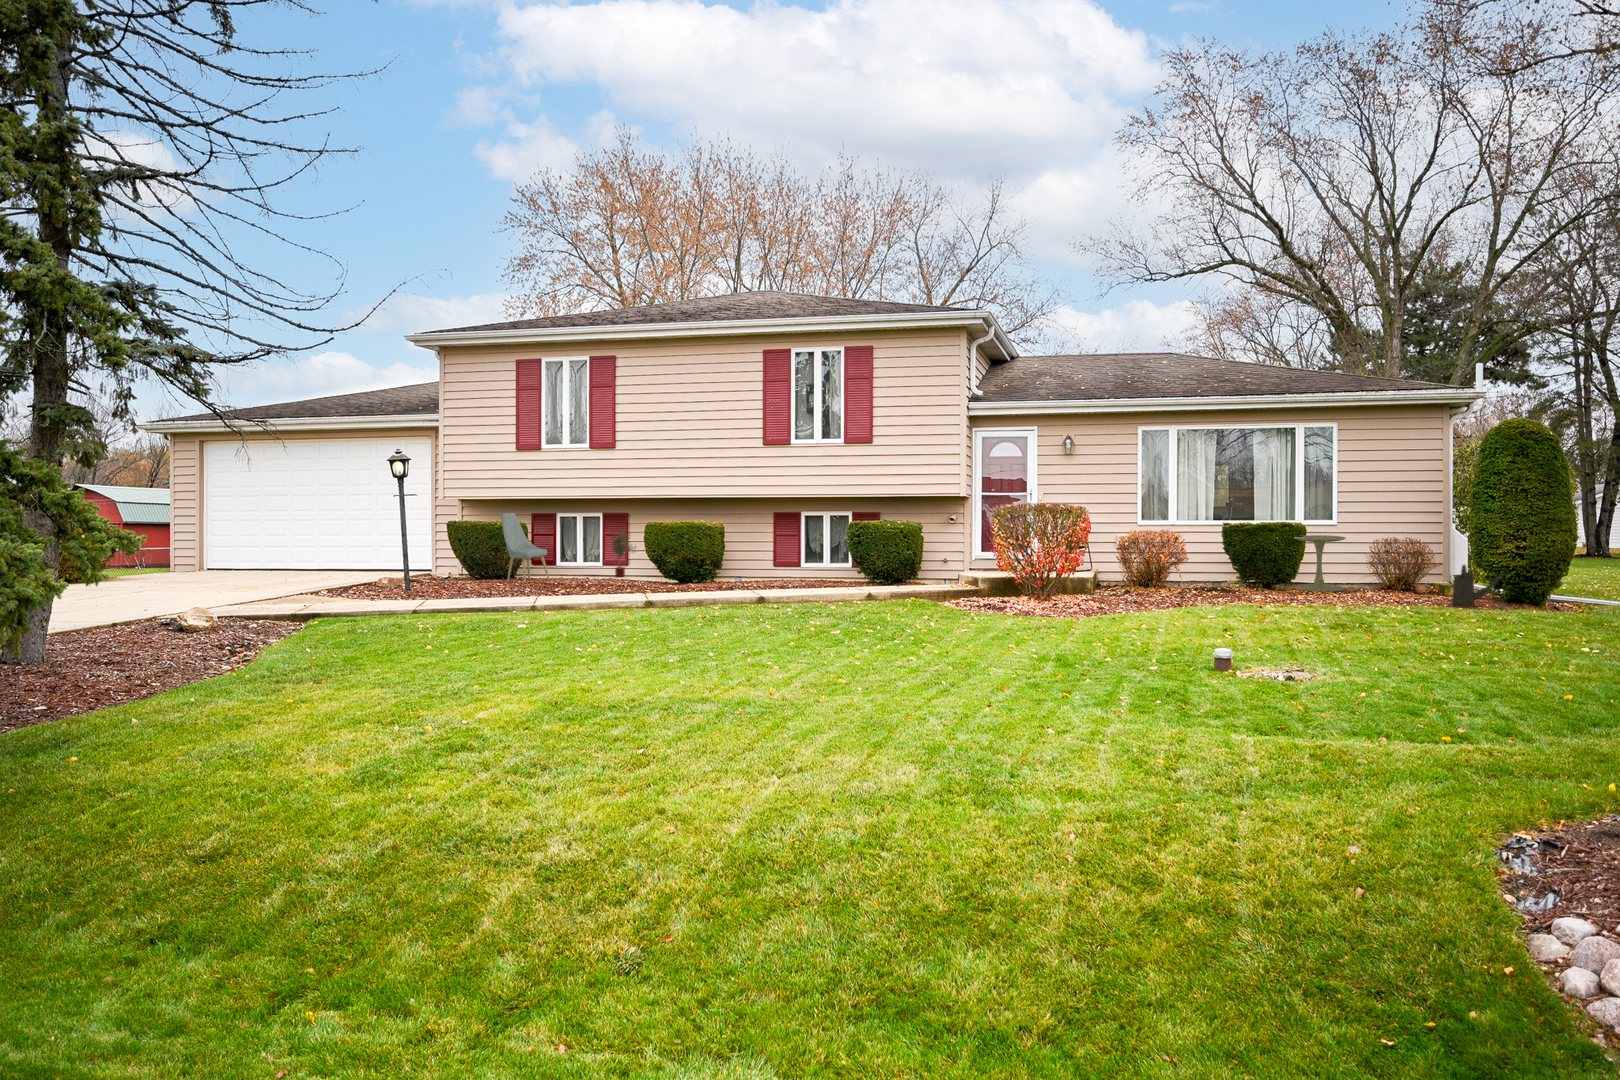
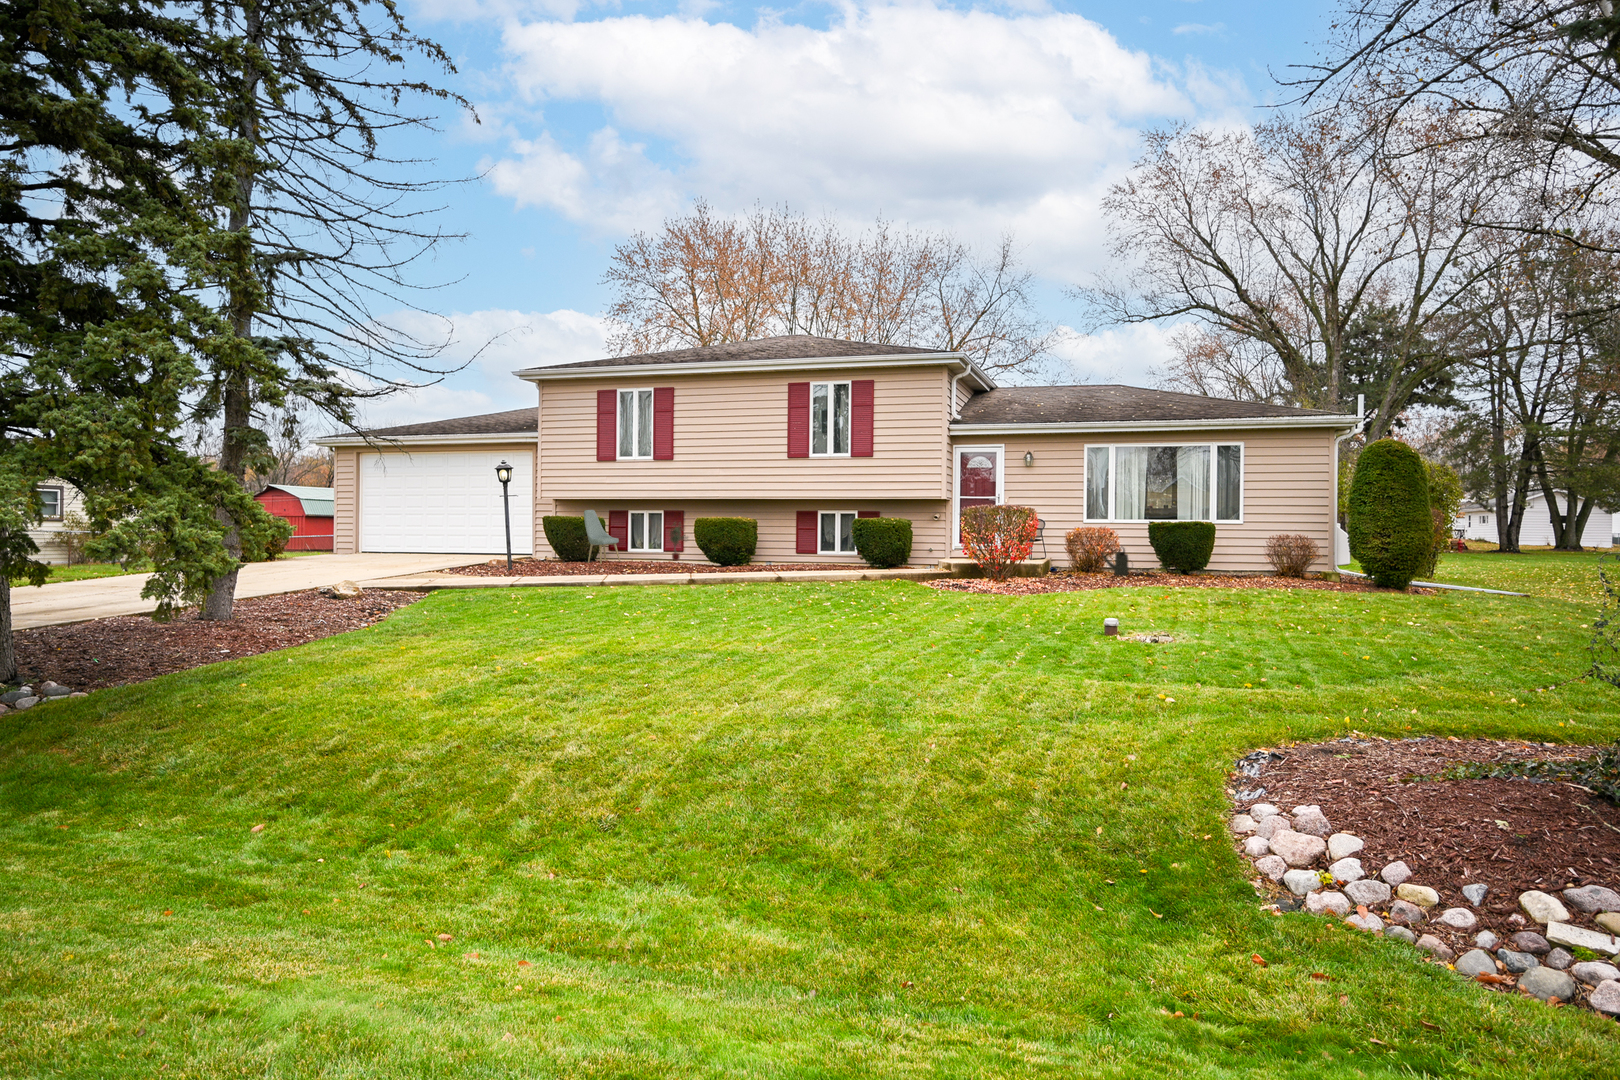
pedestal table: present [1293,535,1346,592] -> none [1205,532,1247,578]
watering can: present [1451,565,1504,608] -> present [1100,546,1129,576]

